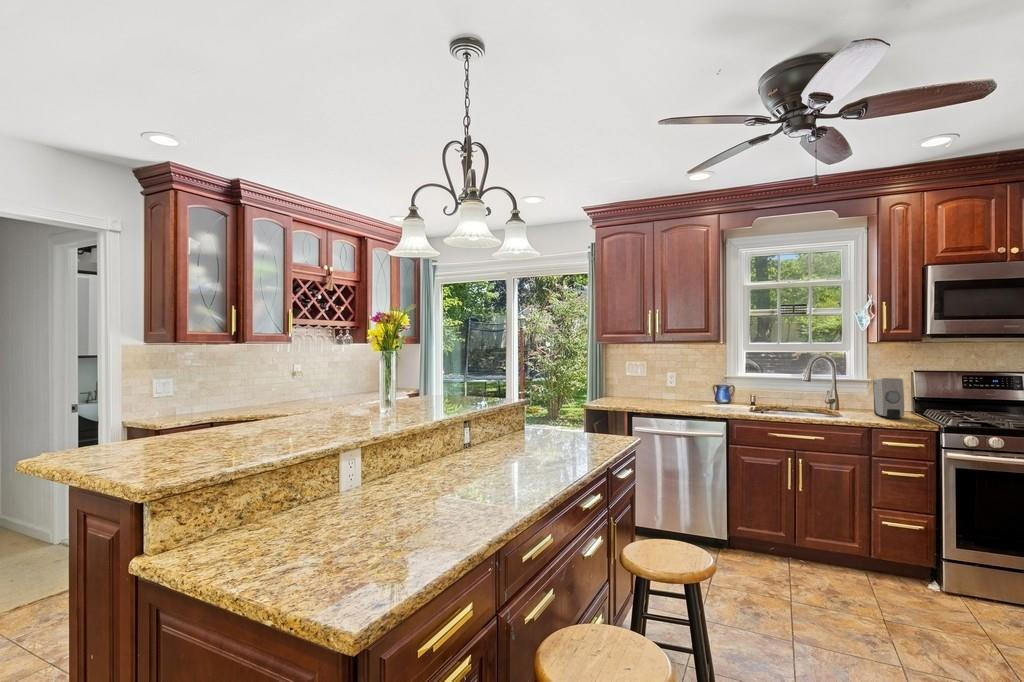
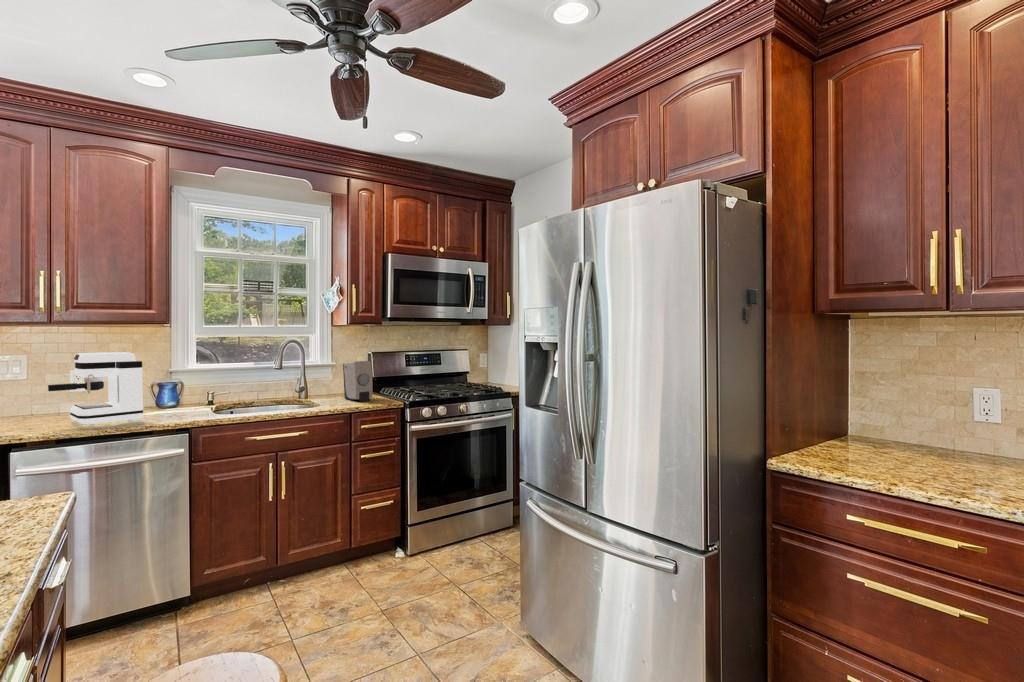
coffee maker: none [653,362,702,409] -> present [48,352,143,425]

